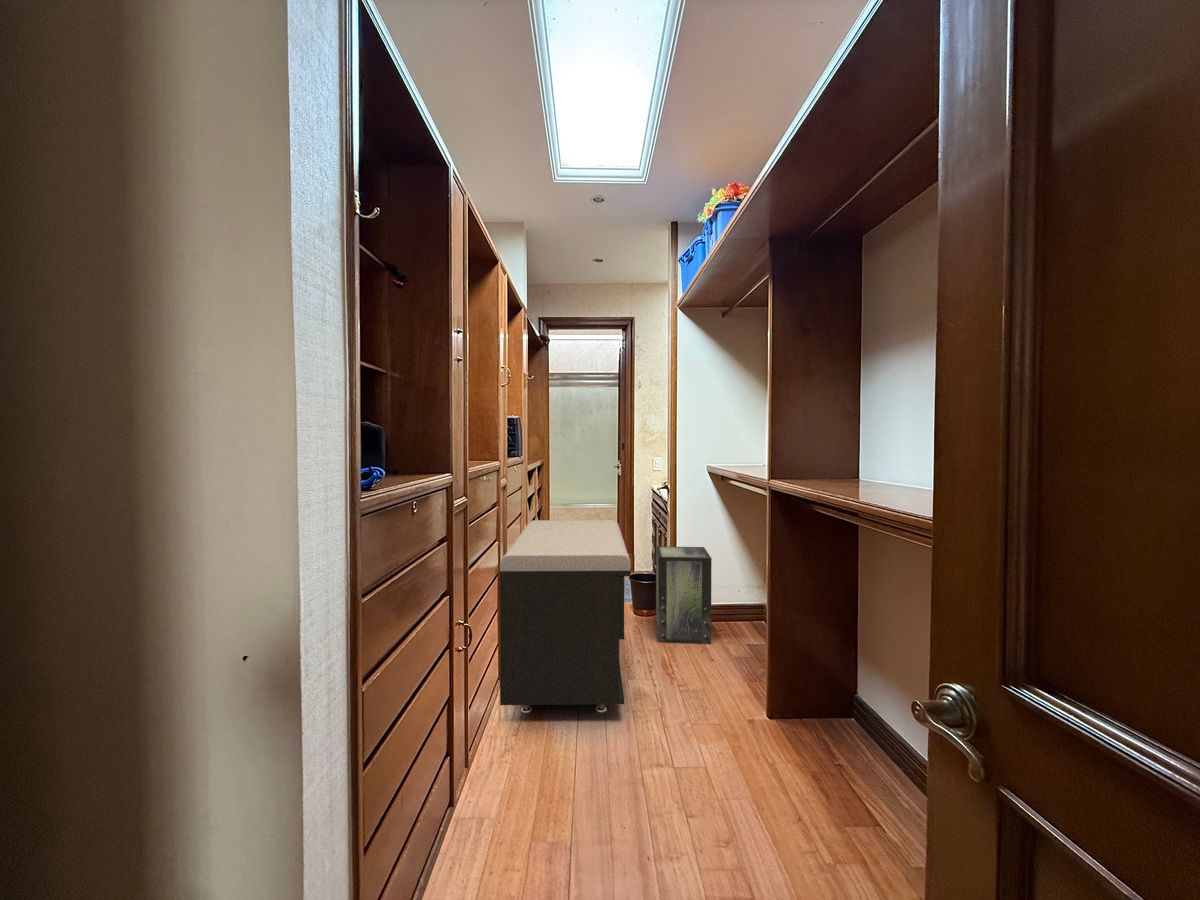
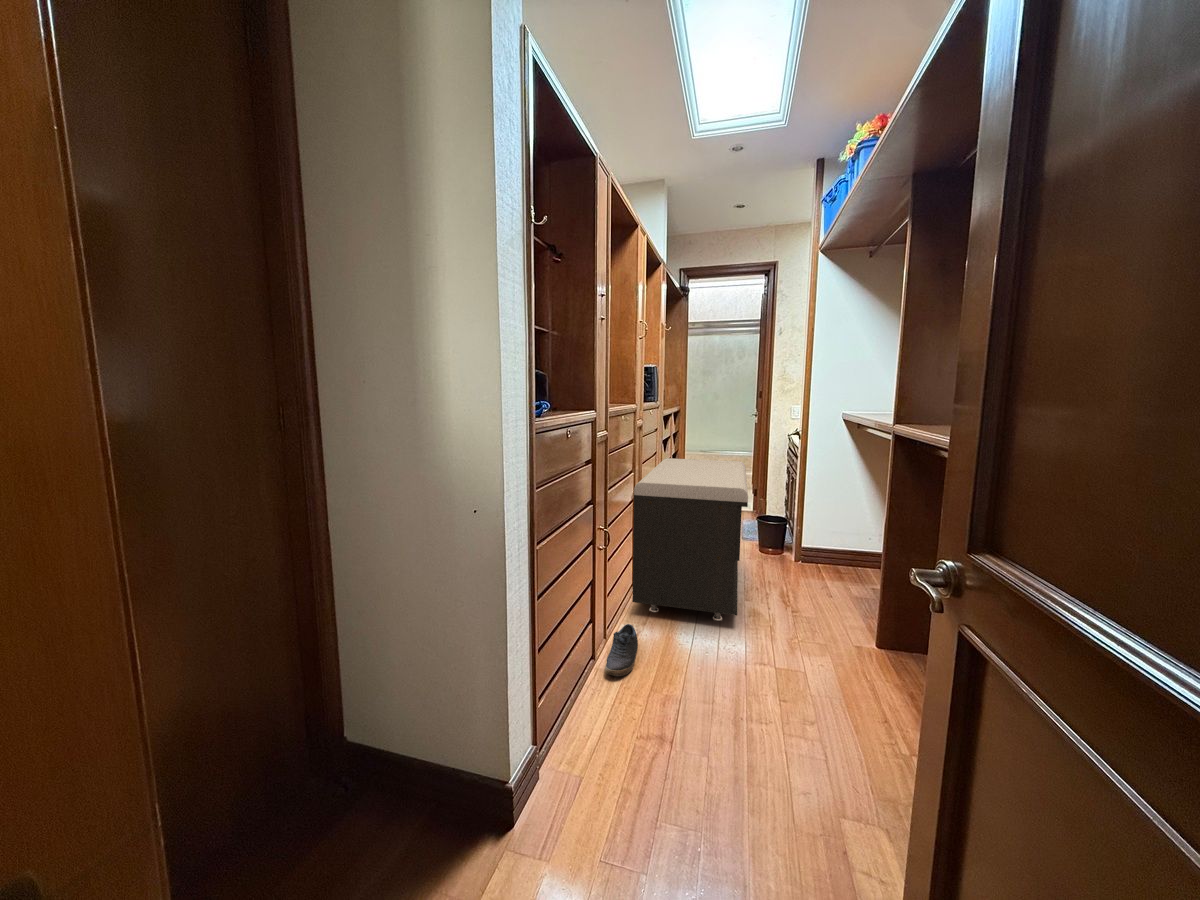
storage box: present [656,546,712,644] -> none [779,489,838,582]
shoe: none [469,740,510,826] -> present [605,624,638,676]

